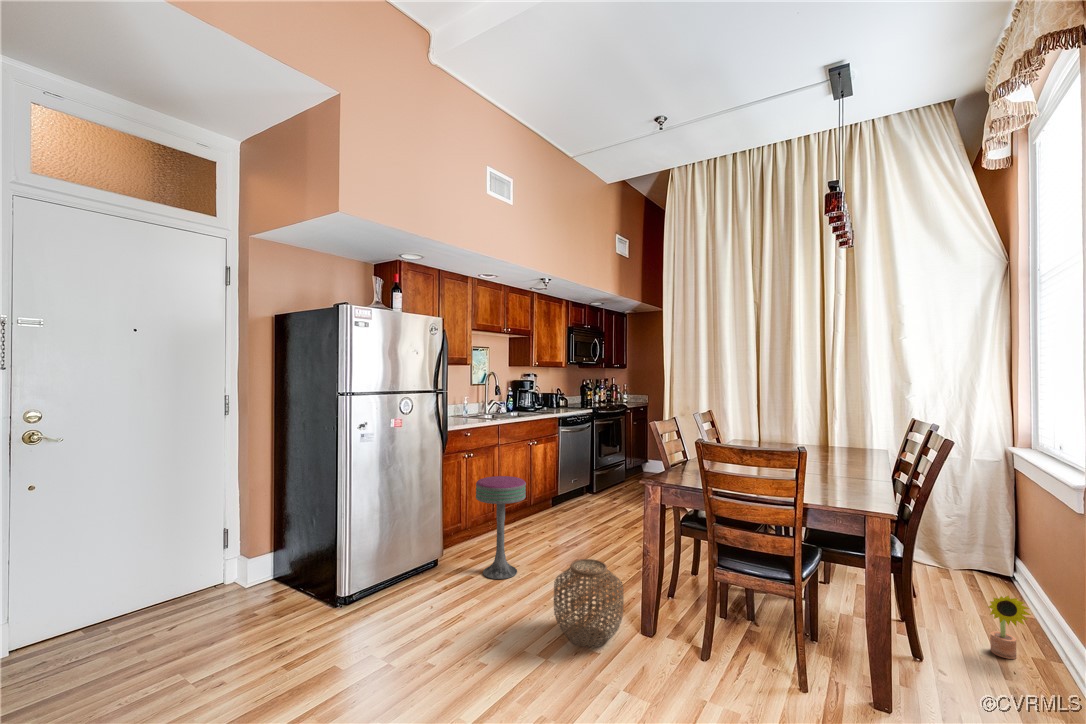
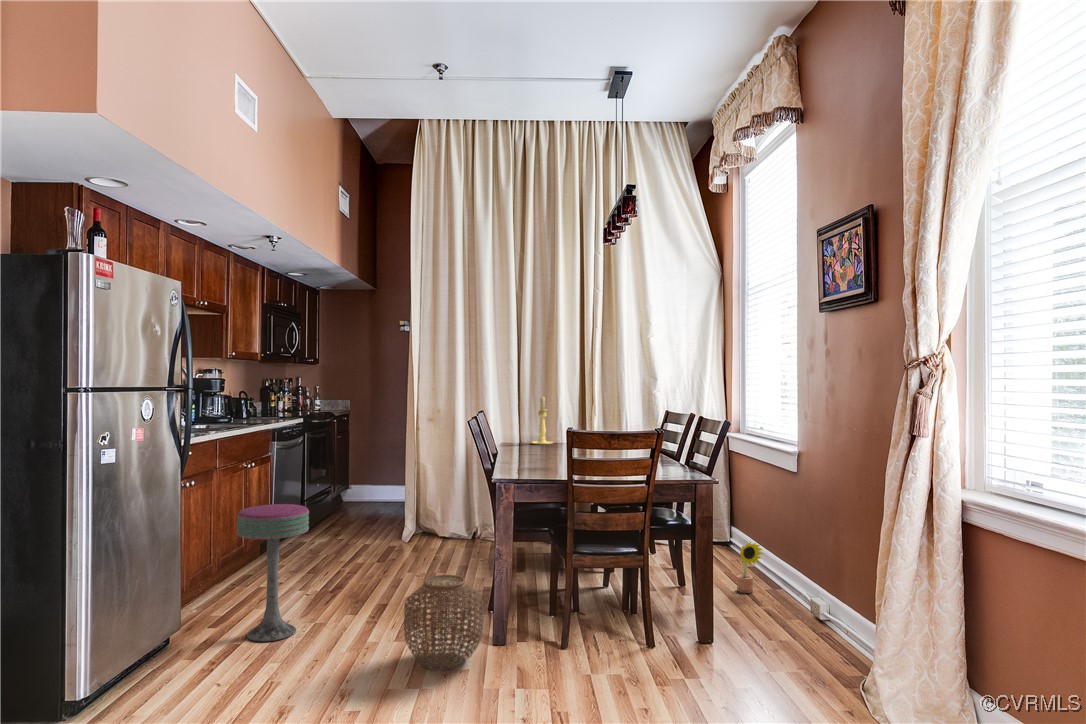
candle holder: none [766,399,790,445] -> present [532,397,553,445]

